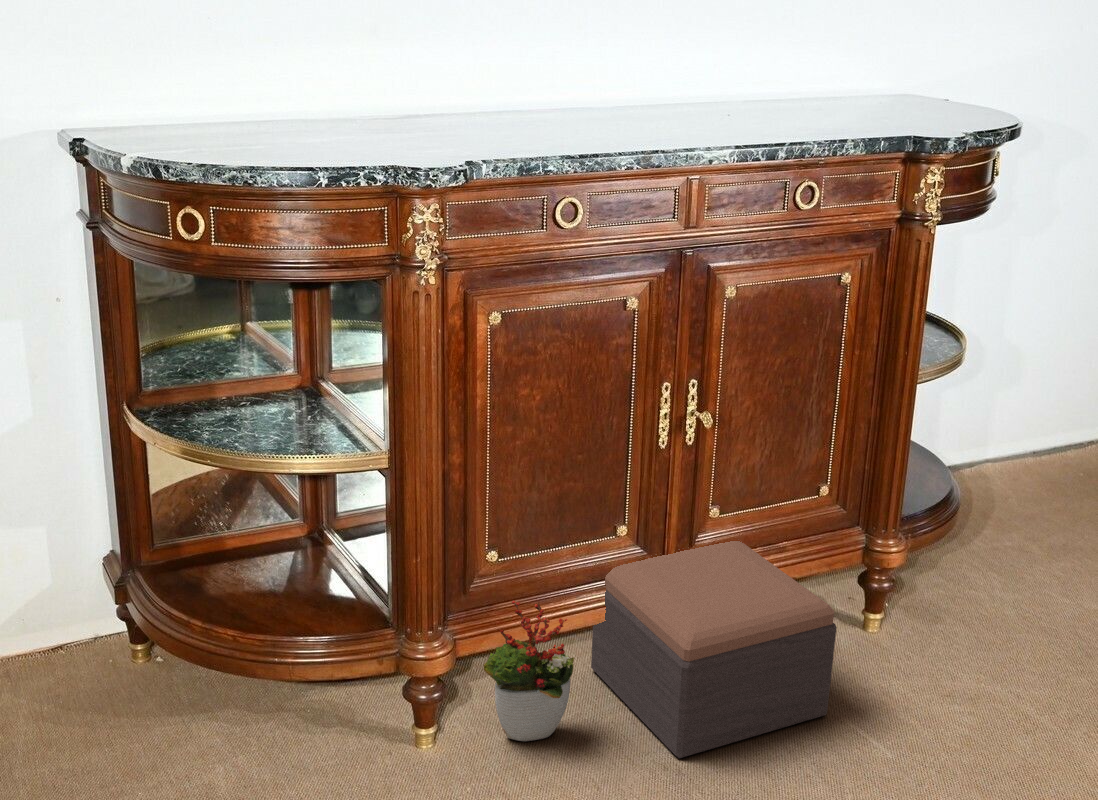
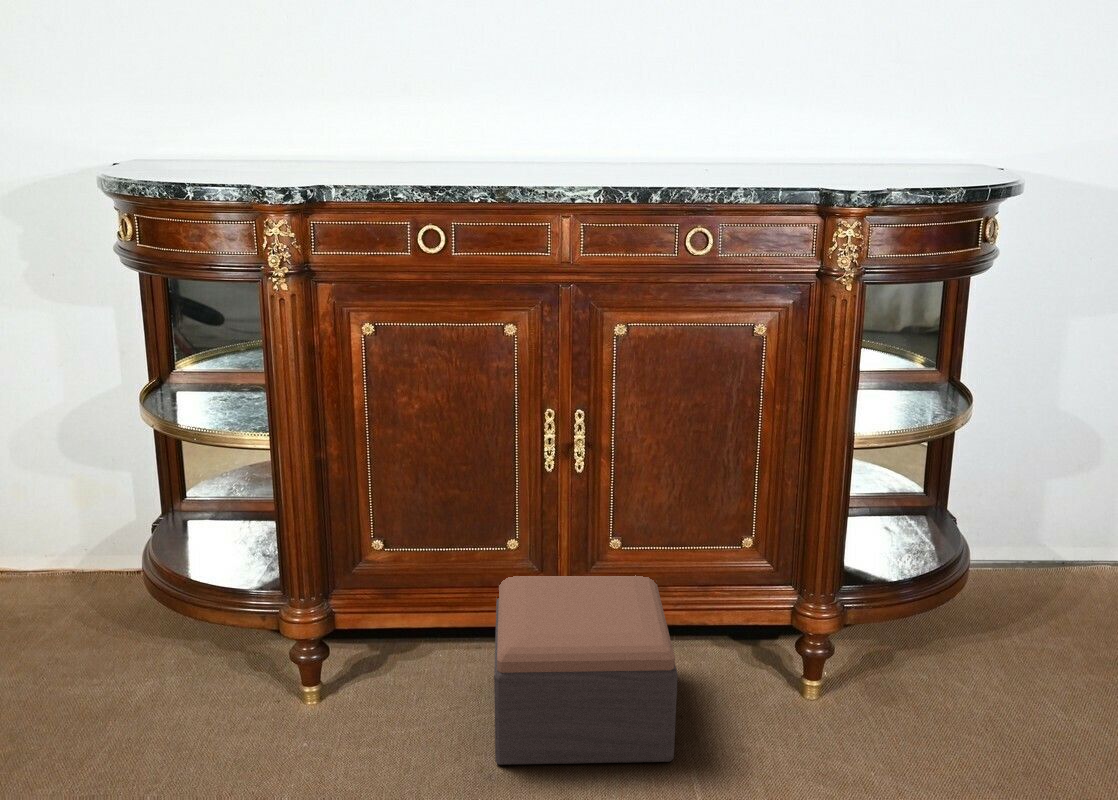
decorative plant: present [484,601,574,741] -> none [346,586,428,718]

